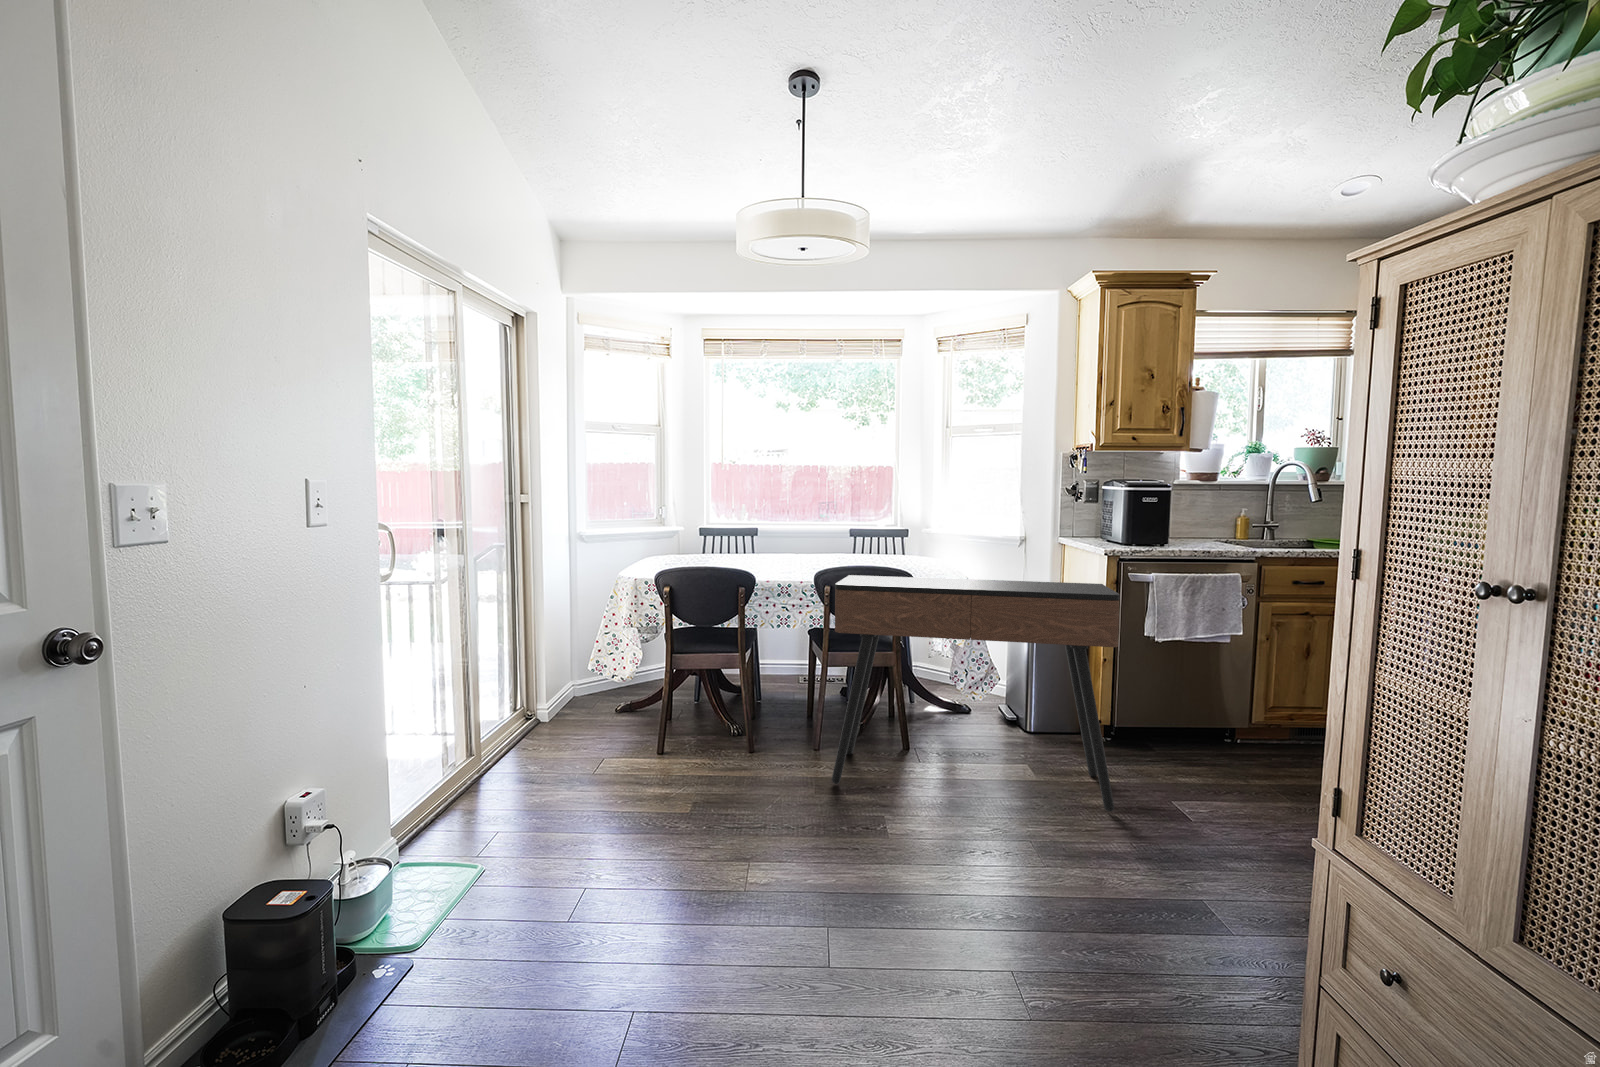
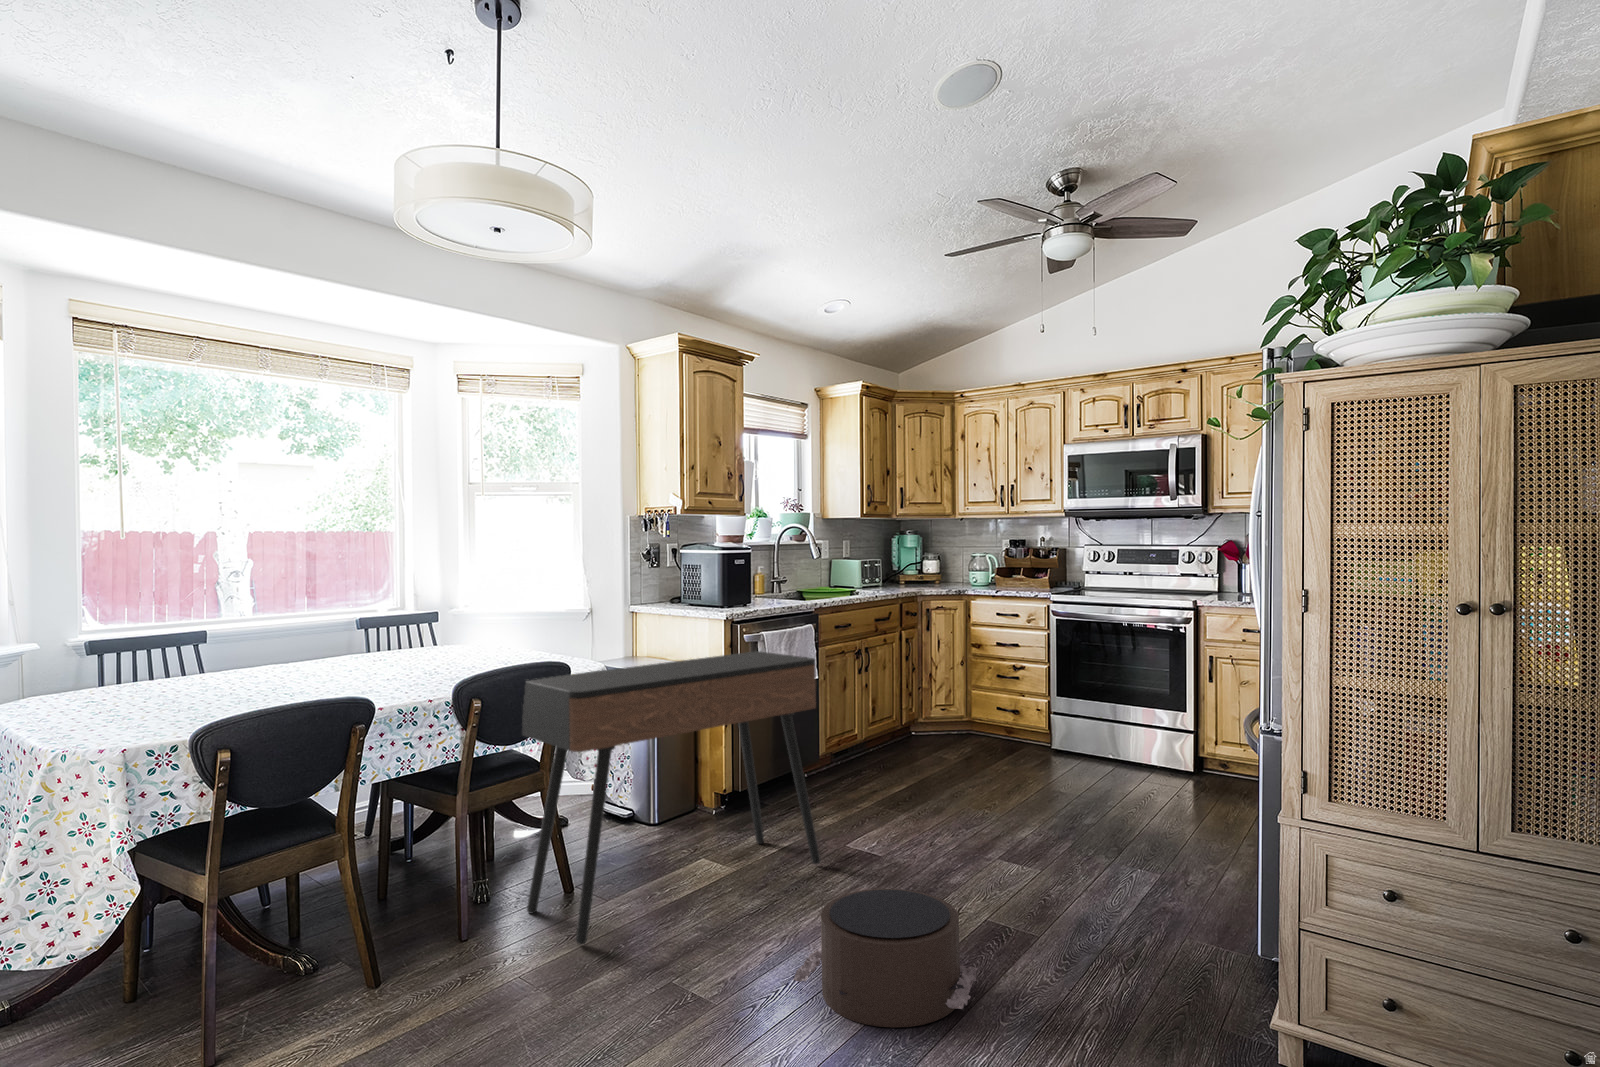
pouf: none [882,820,1049,983] -> present [793,889,978,1028]

